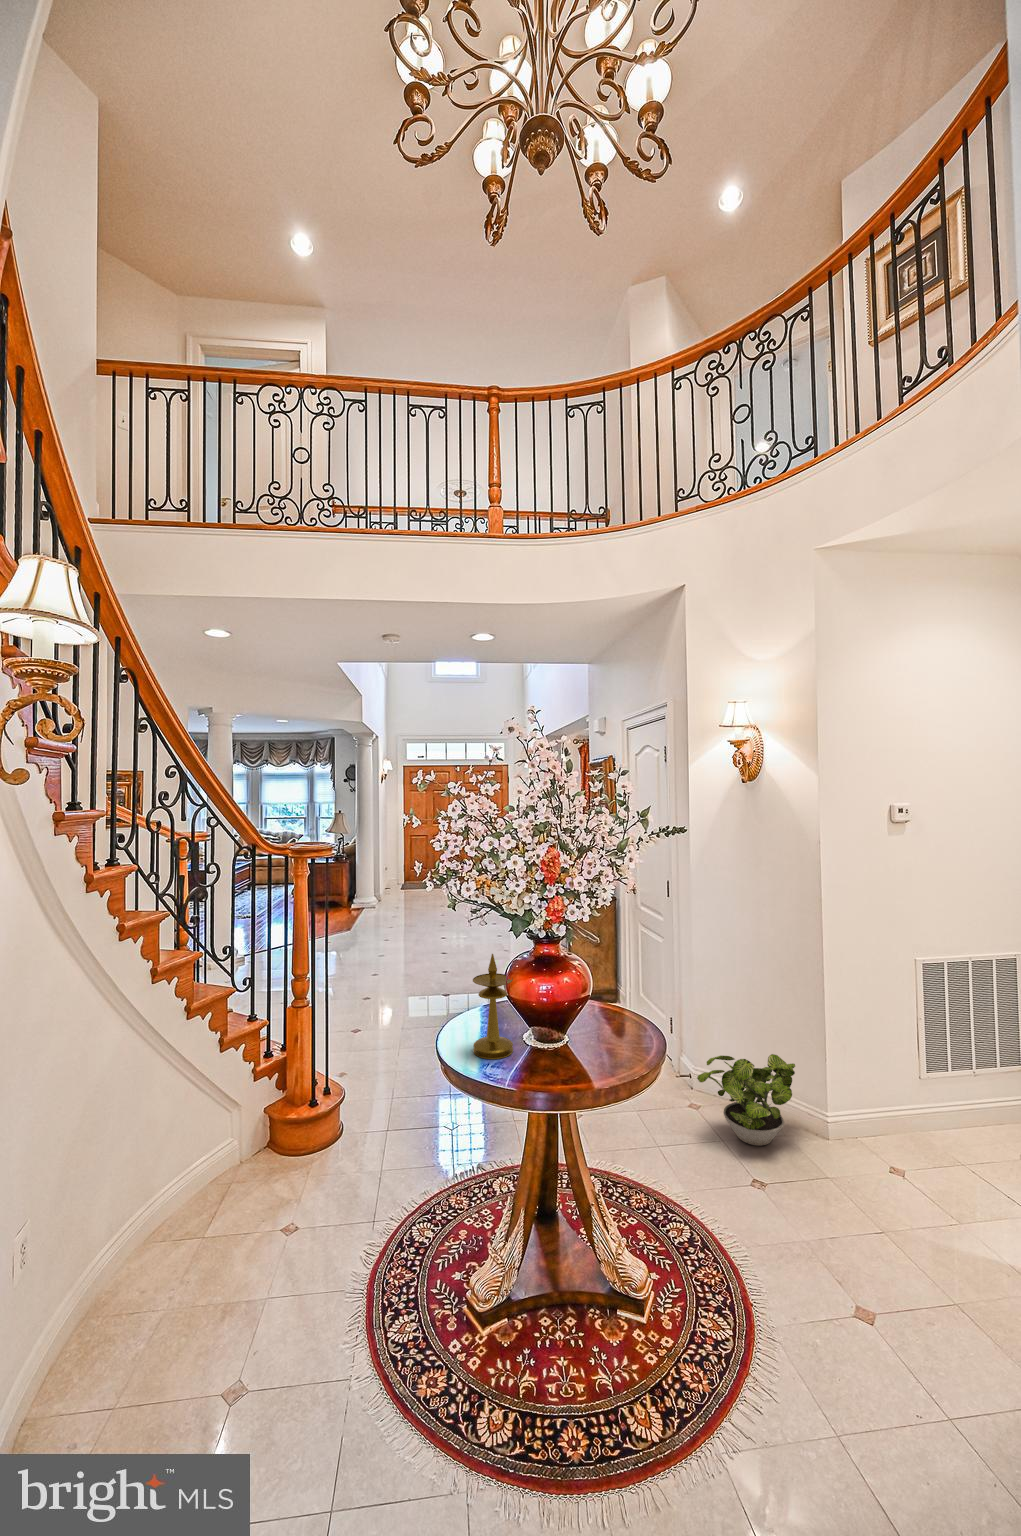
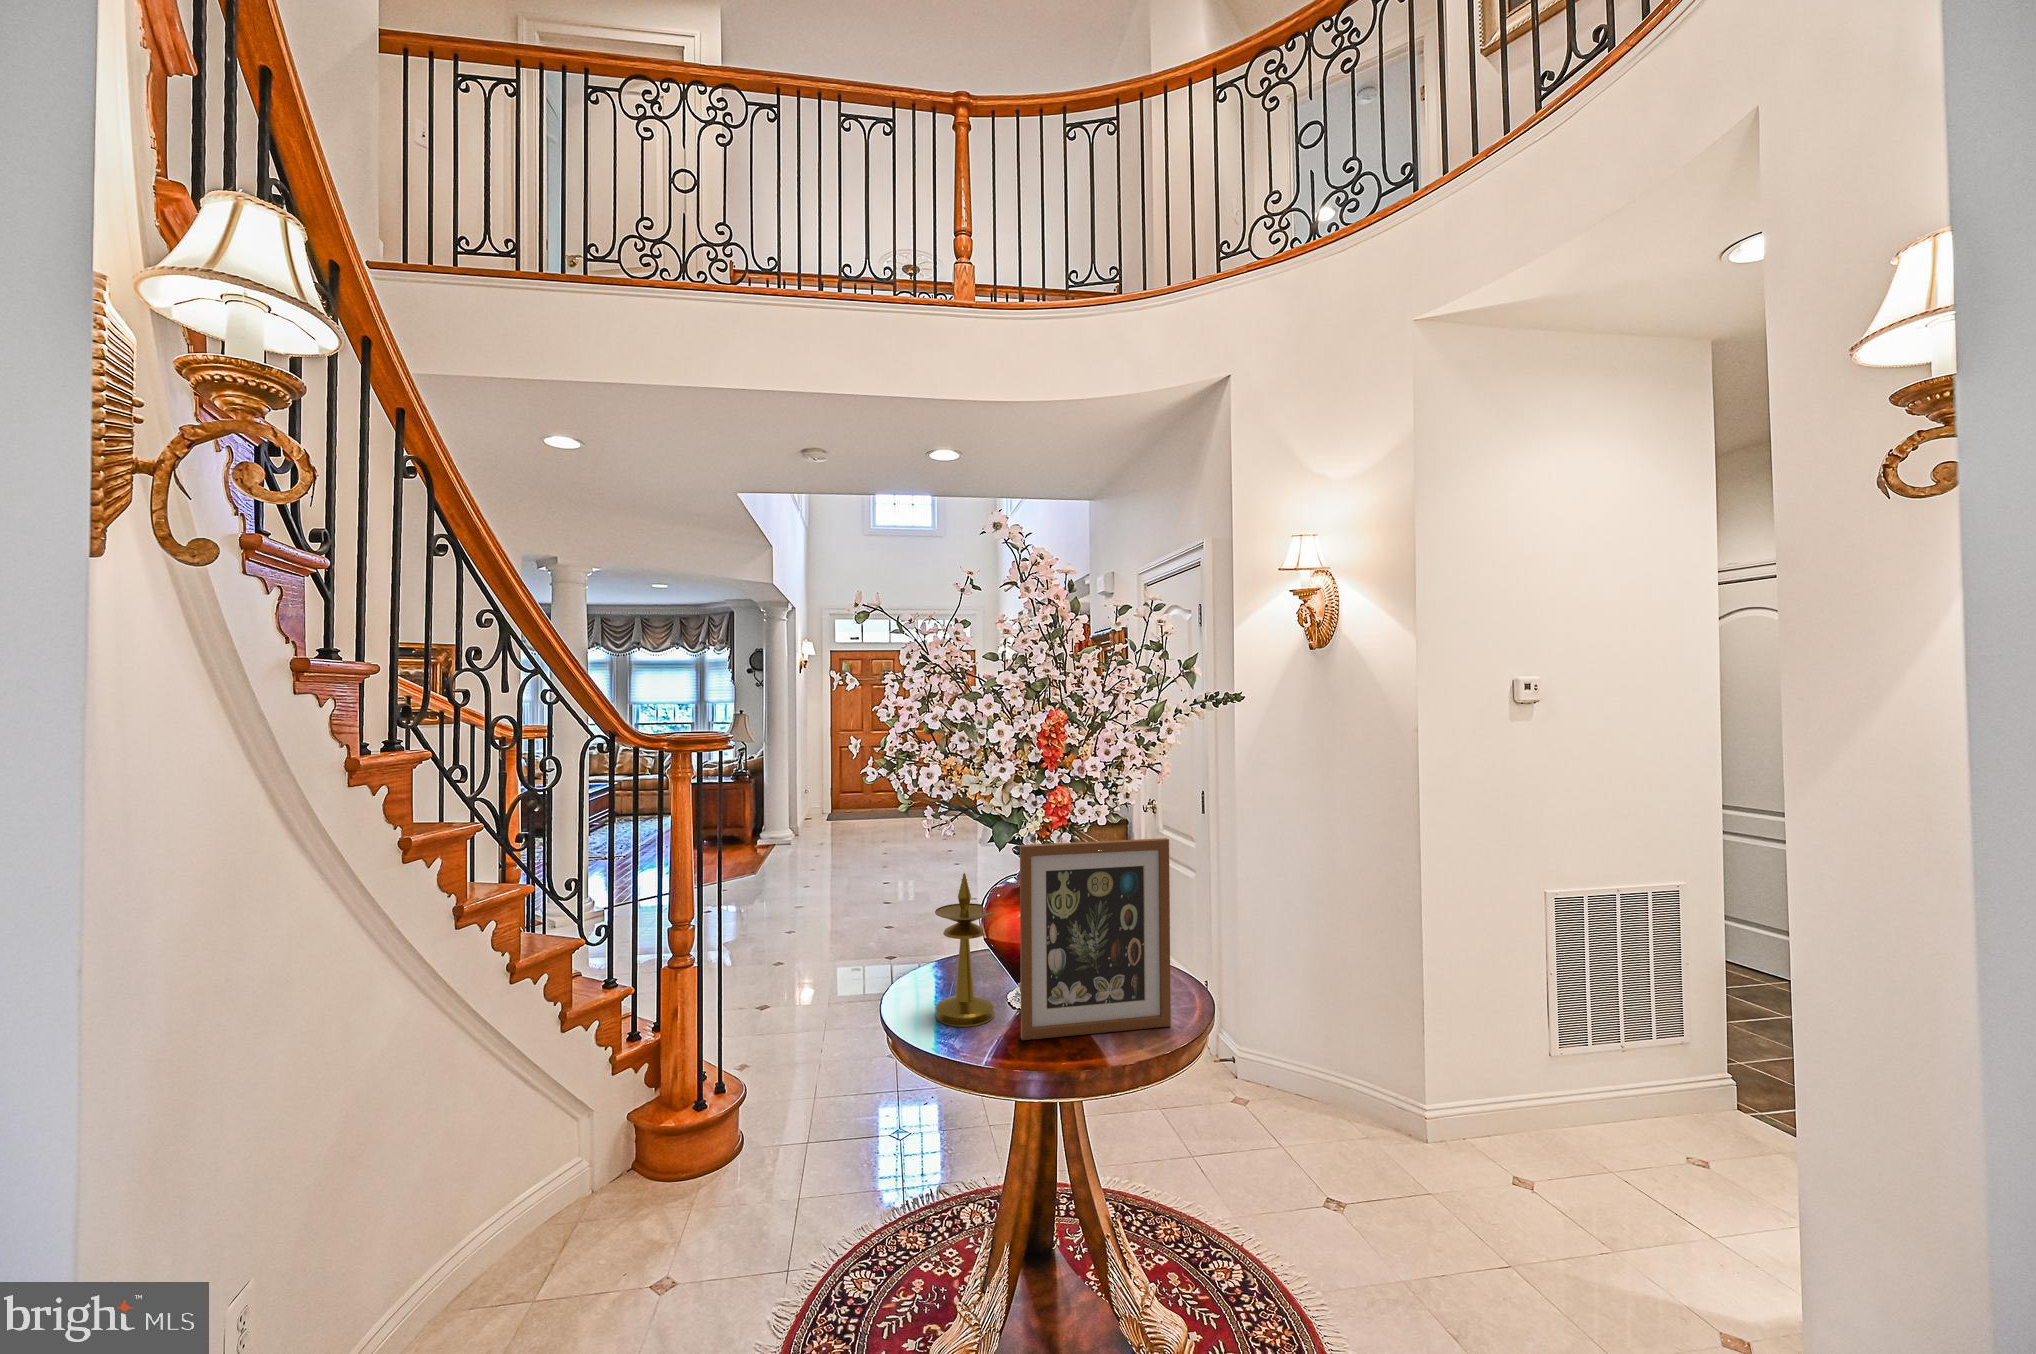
picture frame: none [529,932,633,1070] -> present [1020,838,1171,1040]
potted plant: present [697,1054,795,1146] -> none [1247,1024,1382,1151]

